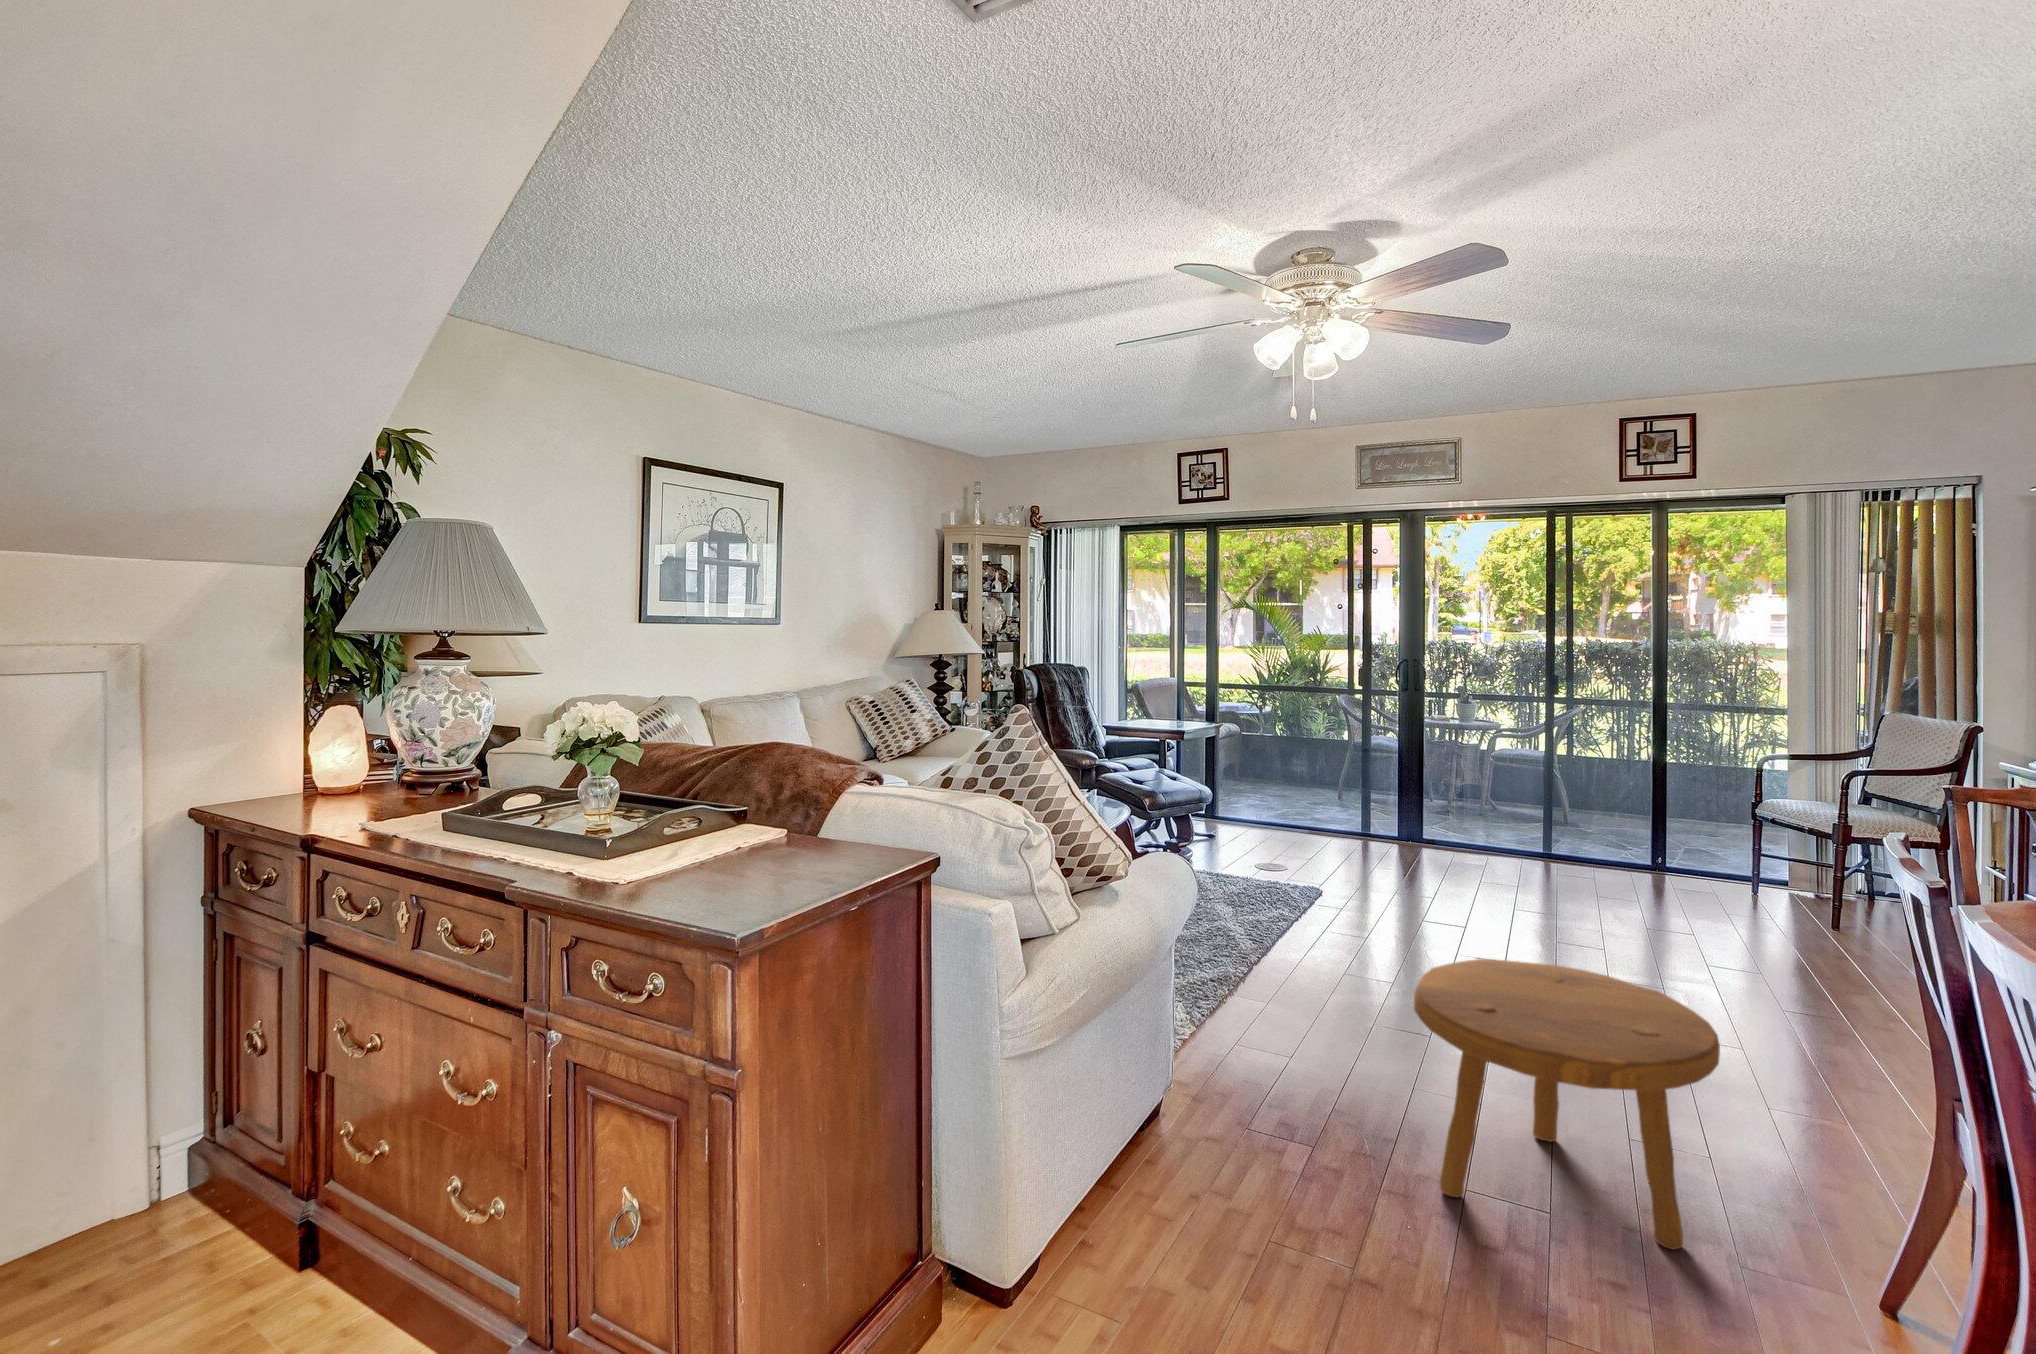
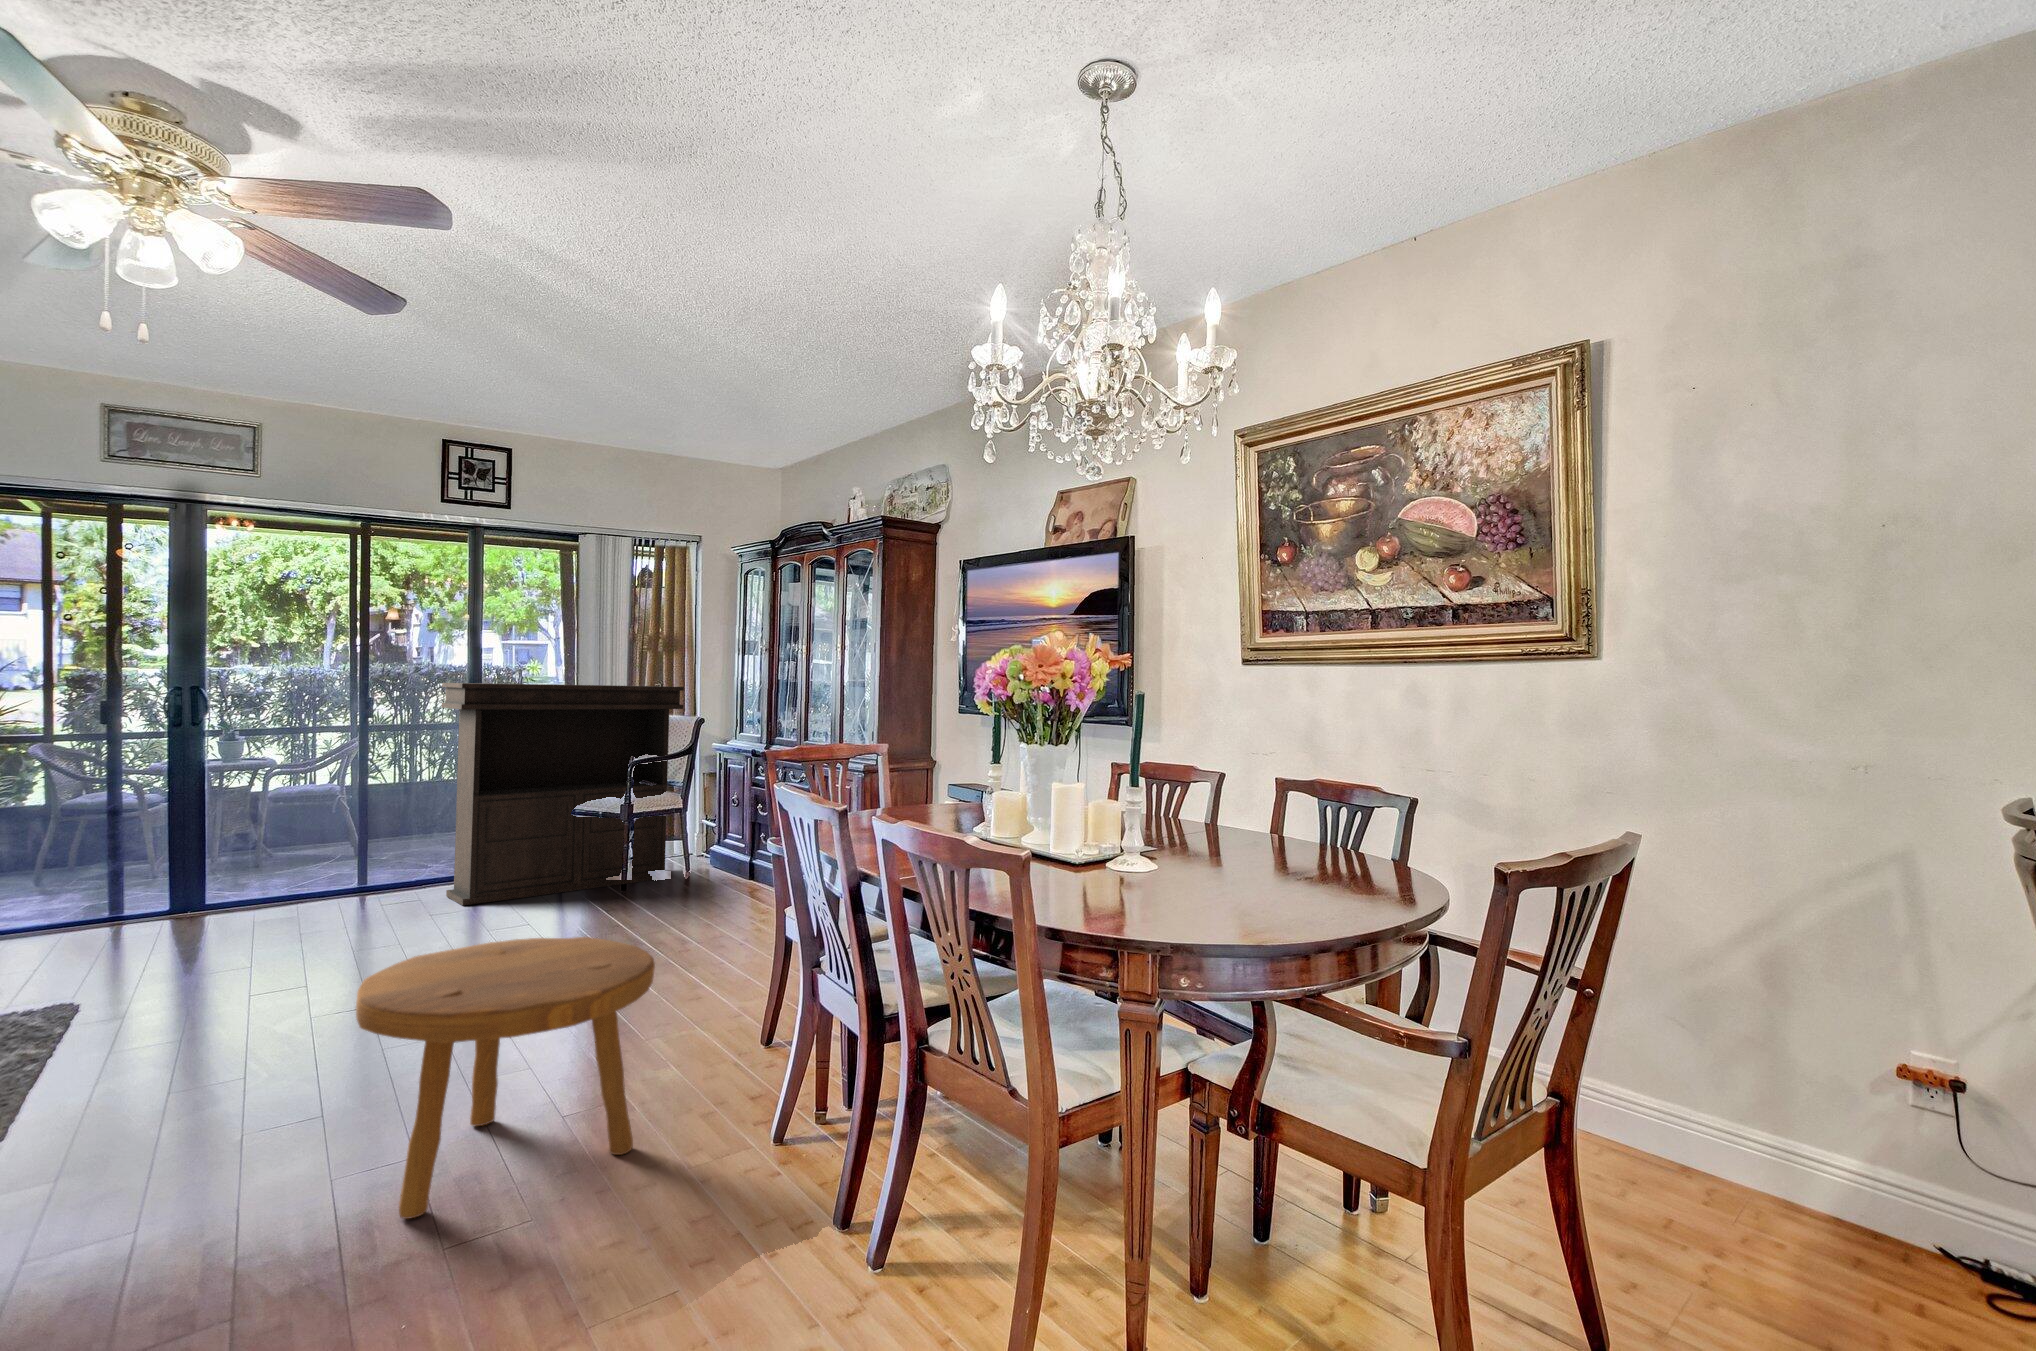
console table: none [1614,669,1939,925] -> present [442,683,684,905]

